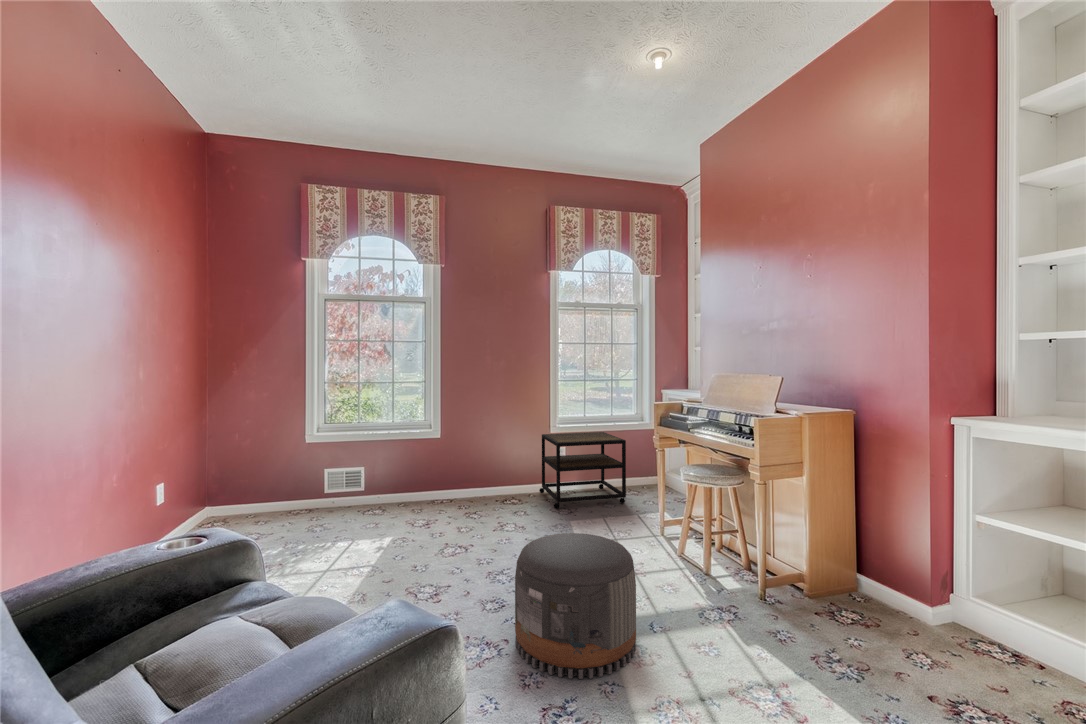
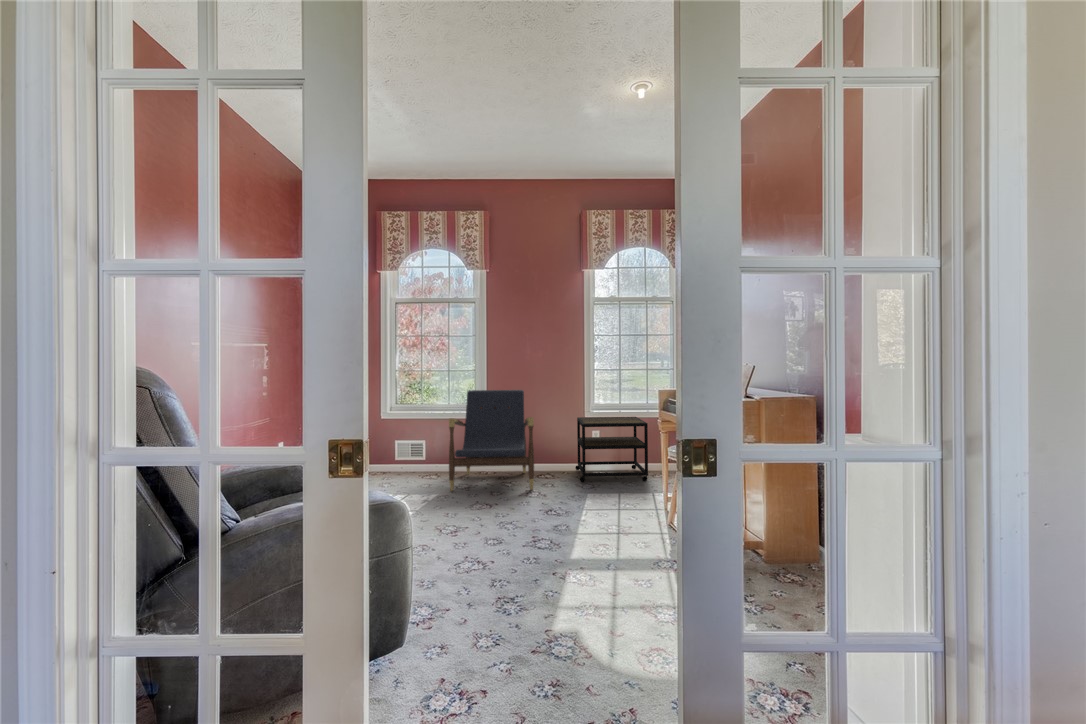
lounge chair: none [404,404,506,530] -> present [449,390,534,491]
pouf: present [515,533,636,679] -> none [490,488,586,592]

